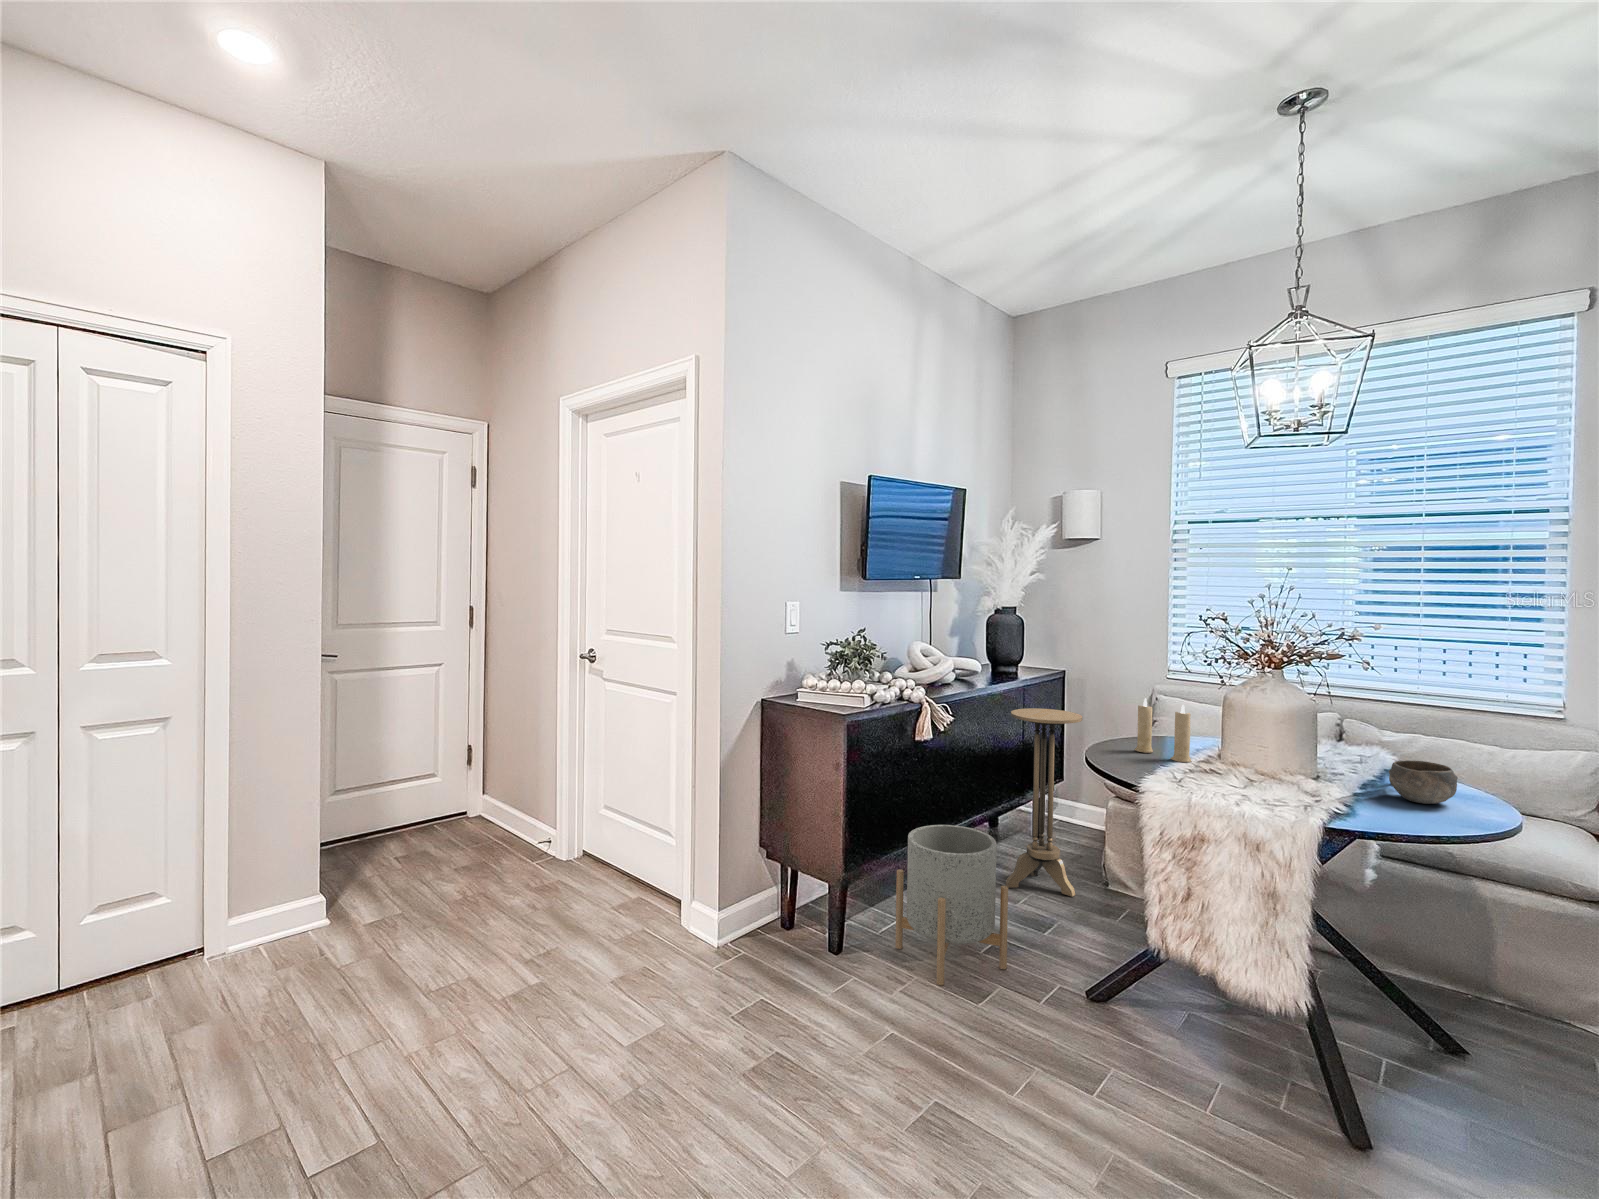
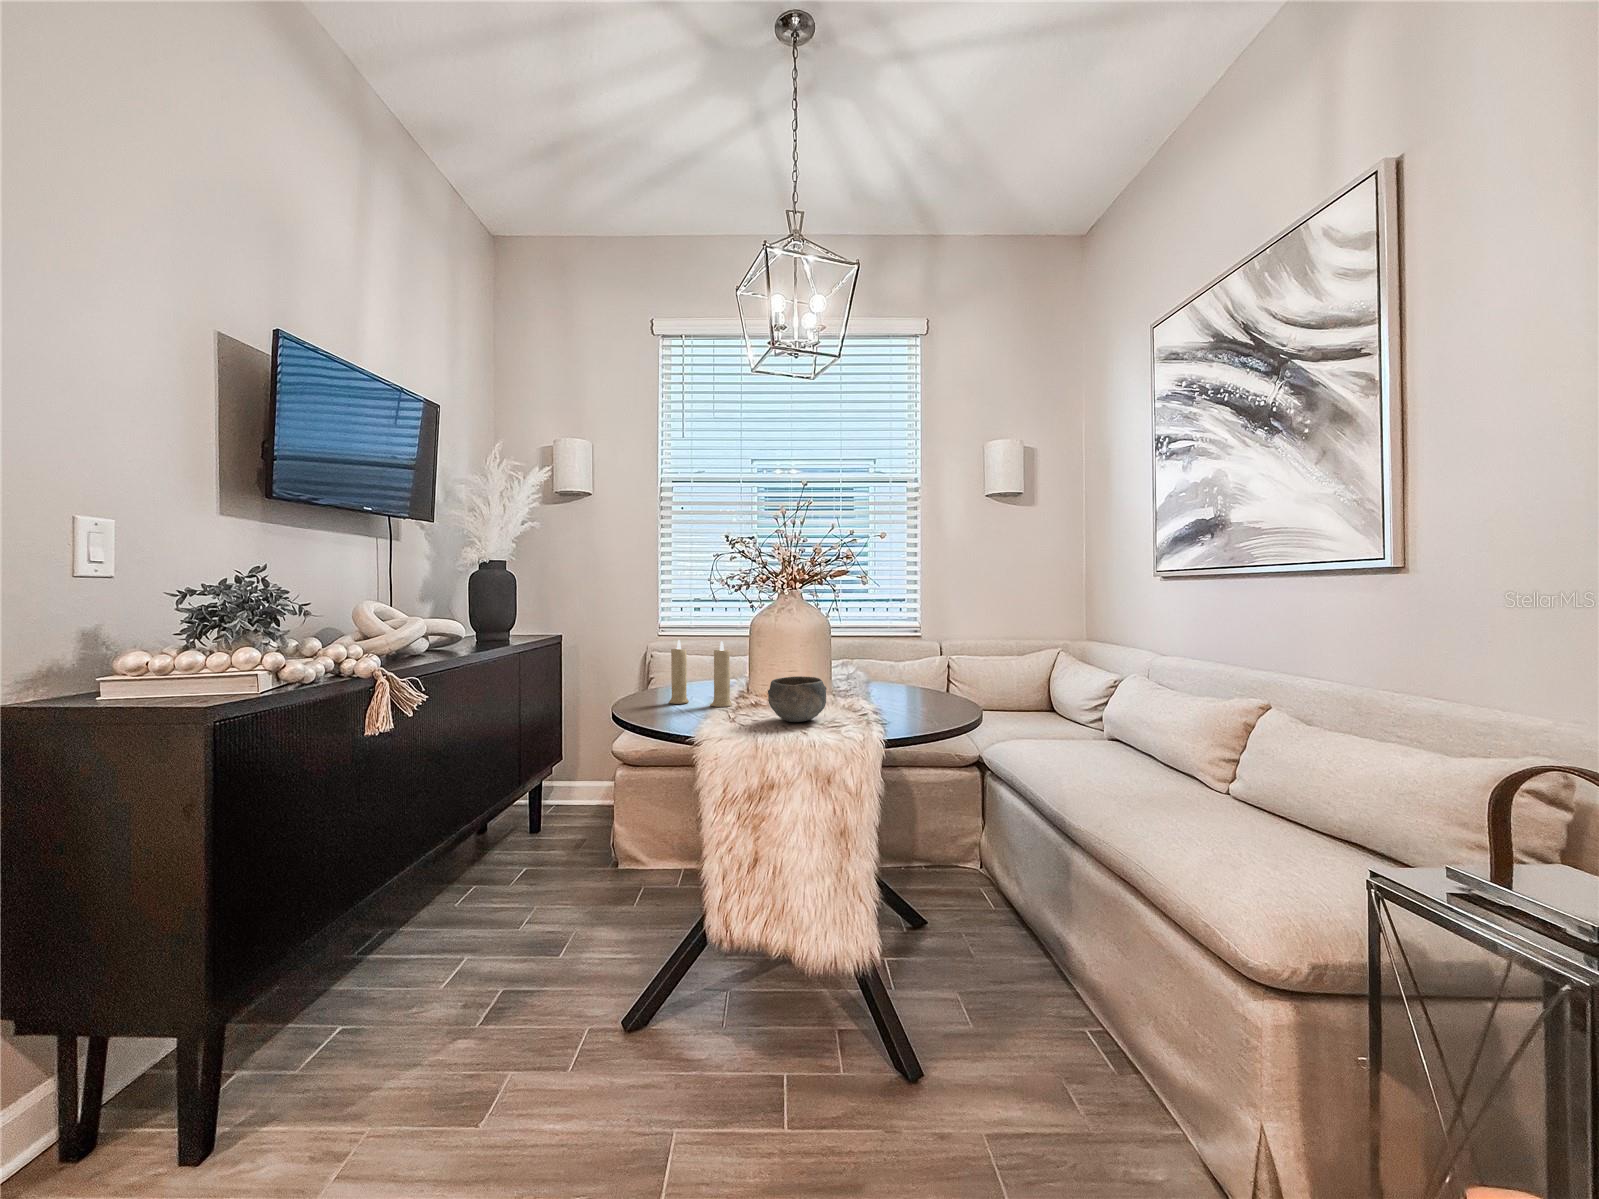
side table: present [1005,708,1082,897] -> none [506,677,596,911]
bowl: present [1389,760,1458,804] -> present [768,676,826,722]
planter: present [895,825,1008,985] -> none [331,846,519,1107]

